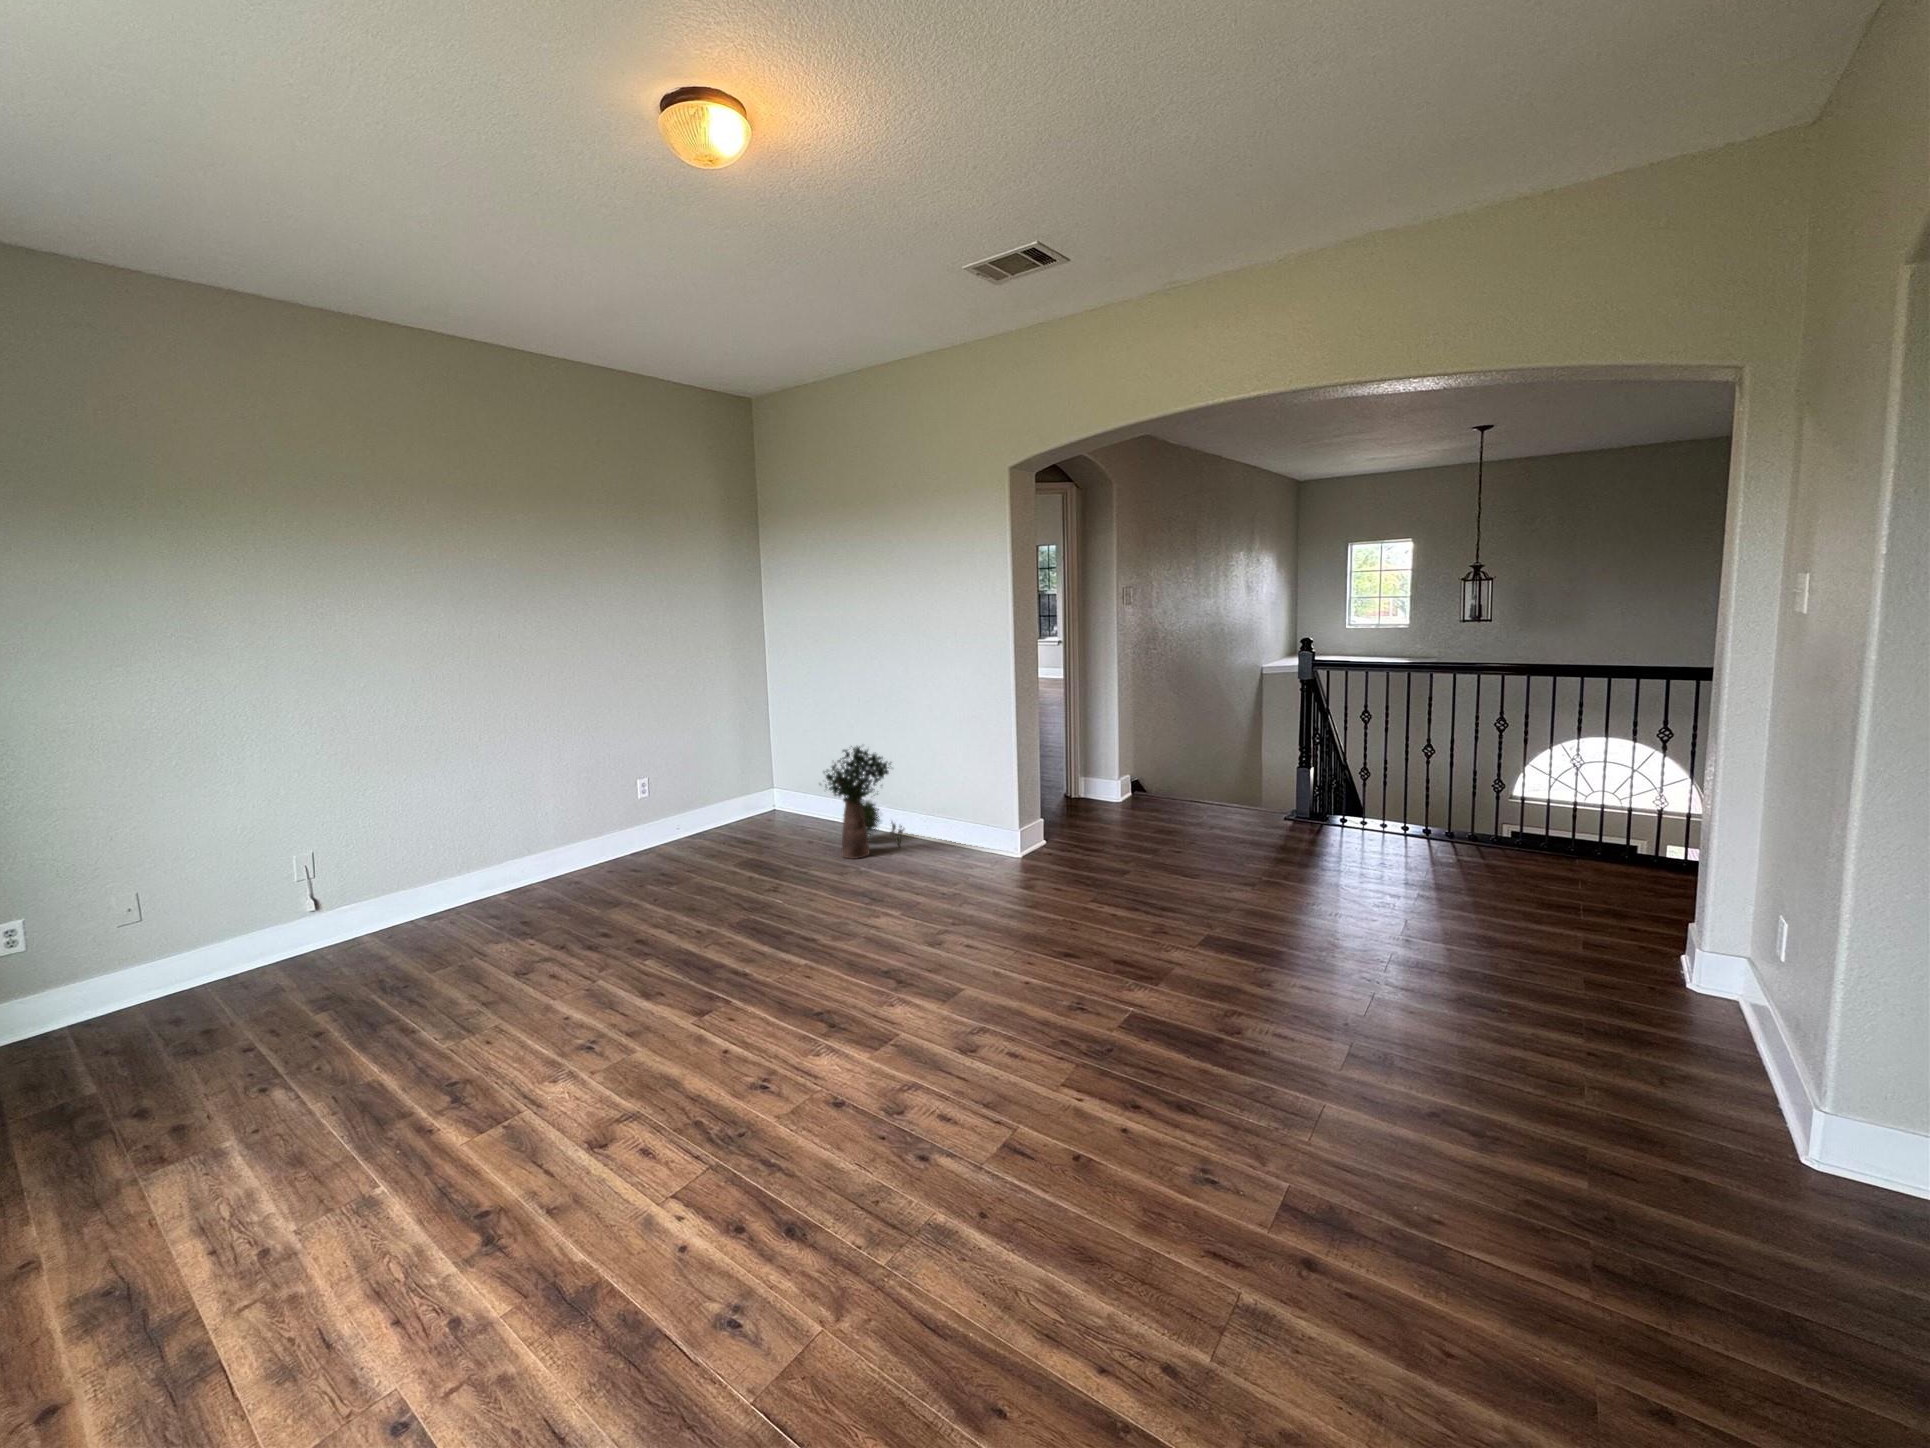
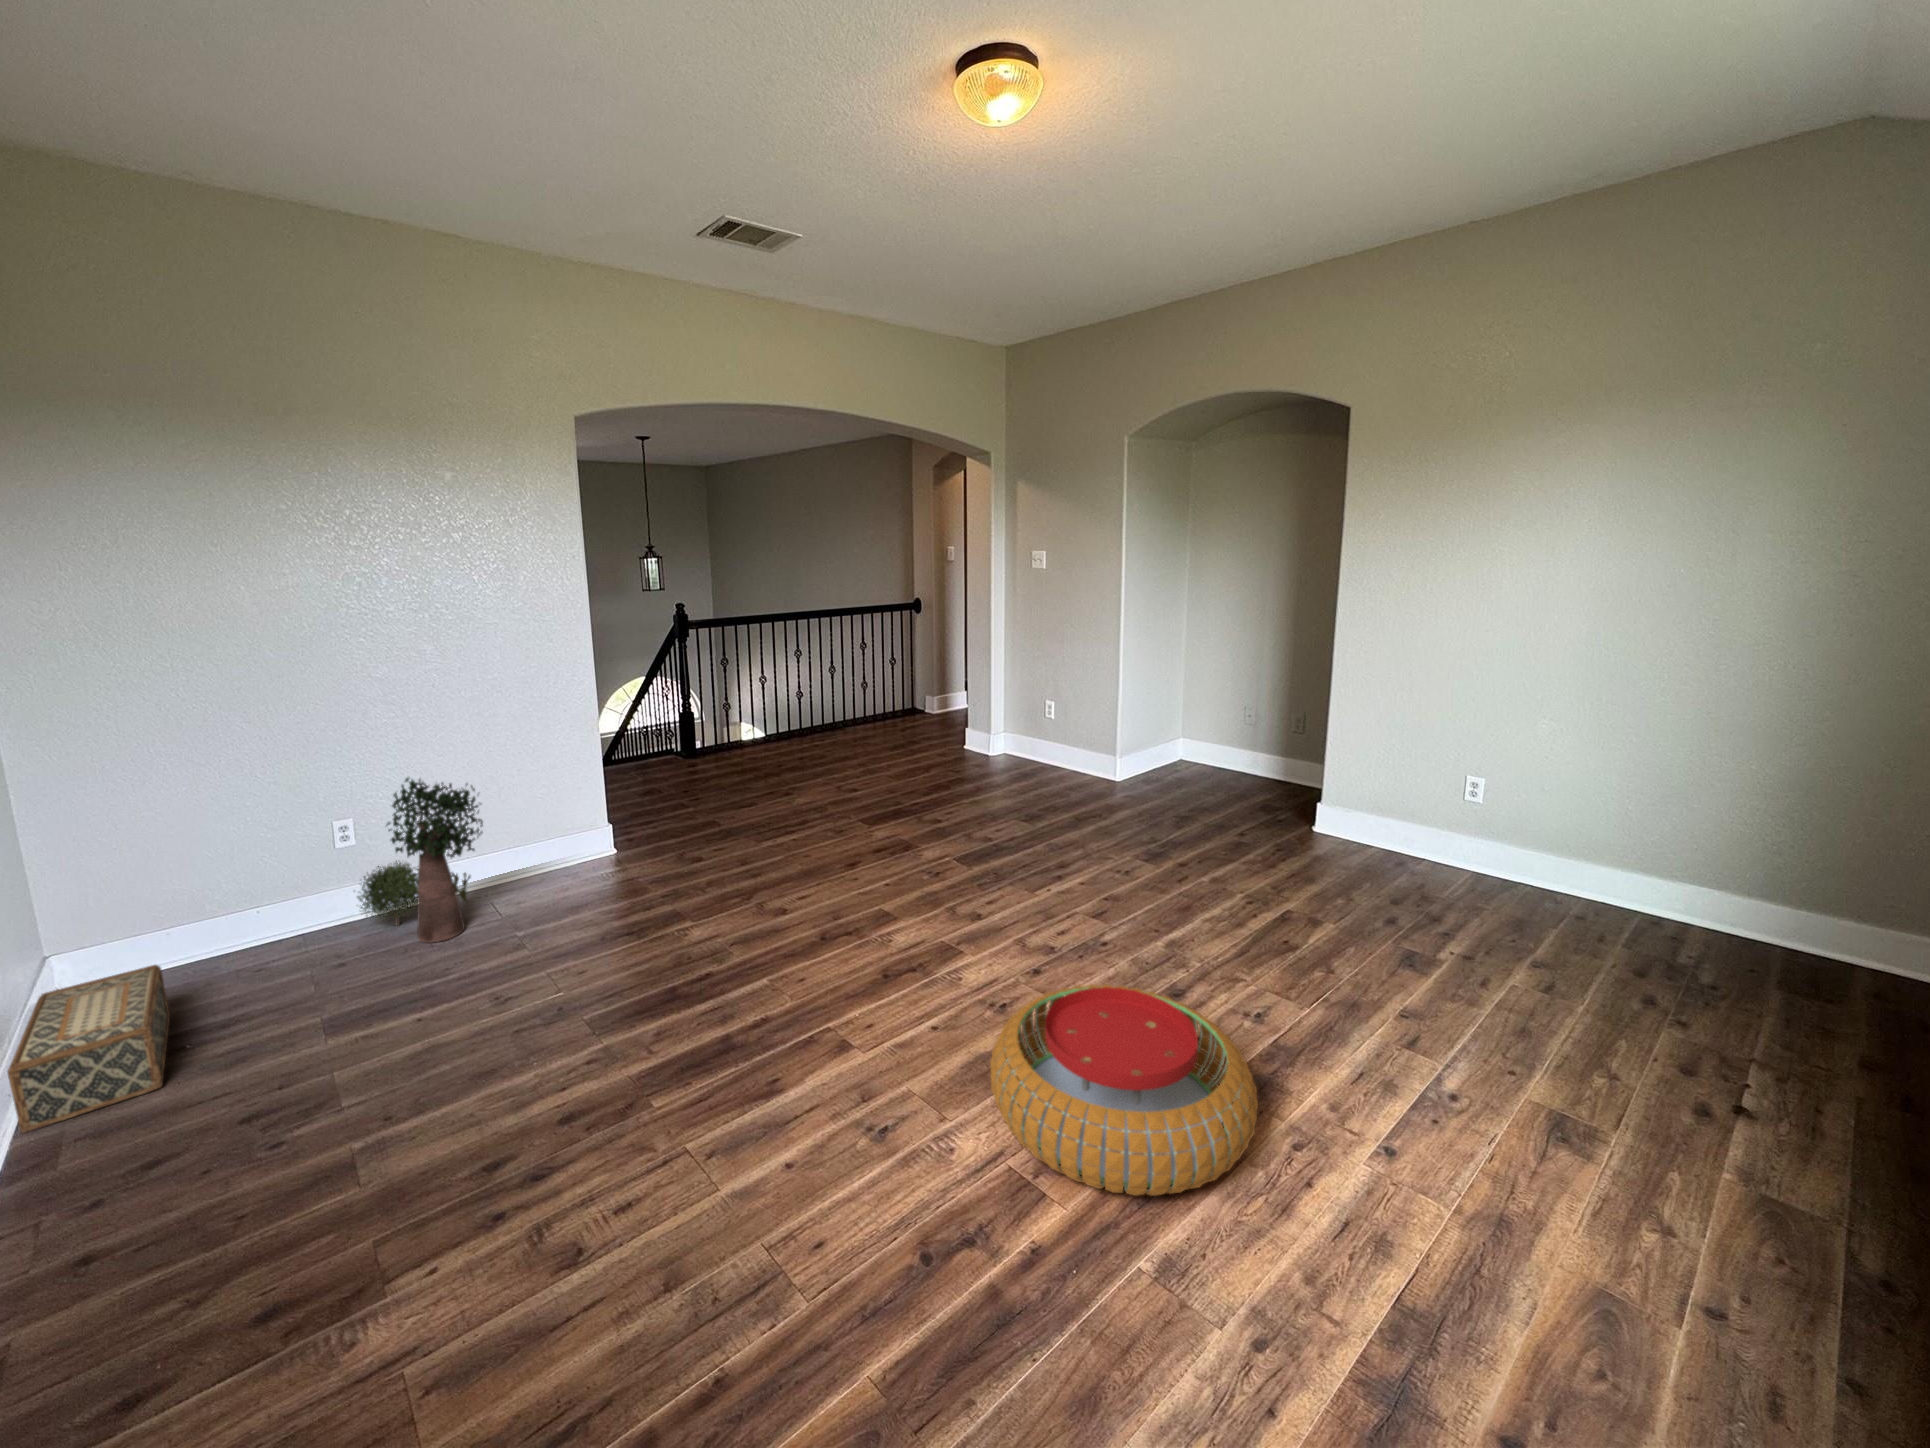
woven basket: none [663,802,754,856] -> present [7,965,170,1133]
pouf: none [408,1039,699,1258] -> present [990,984,1258,1196]

